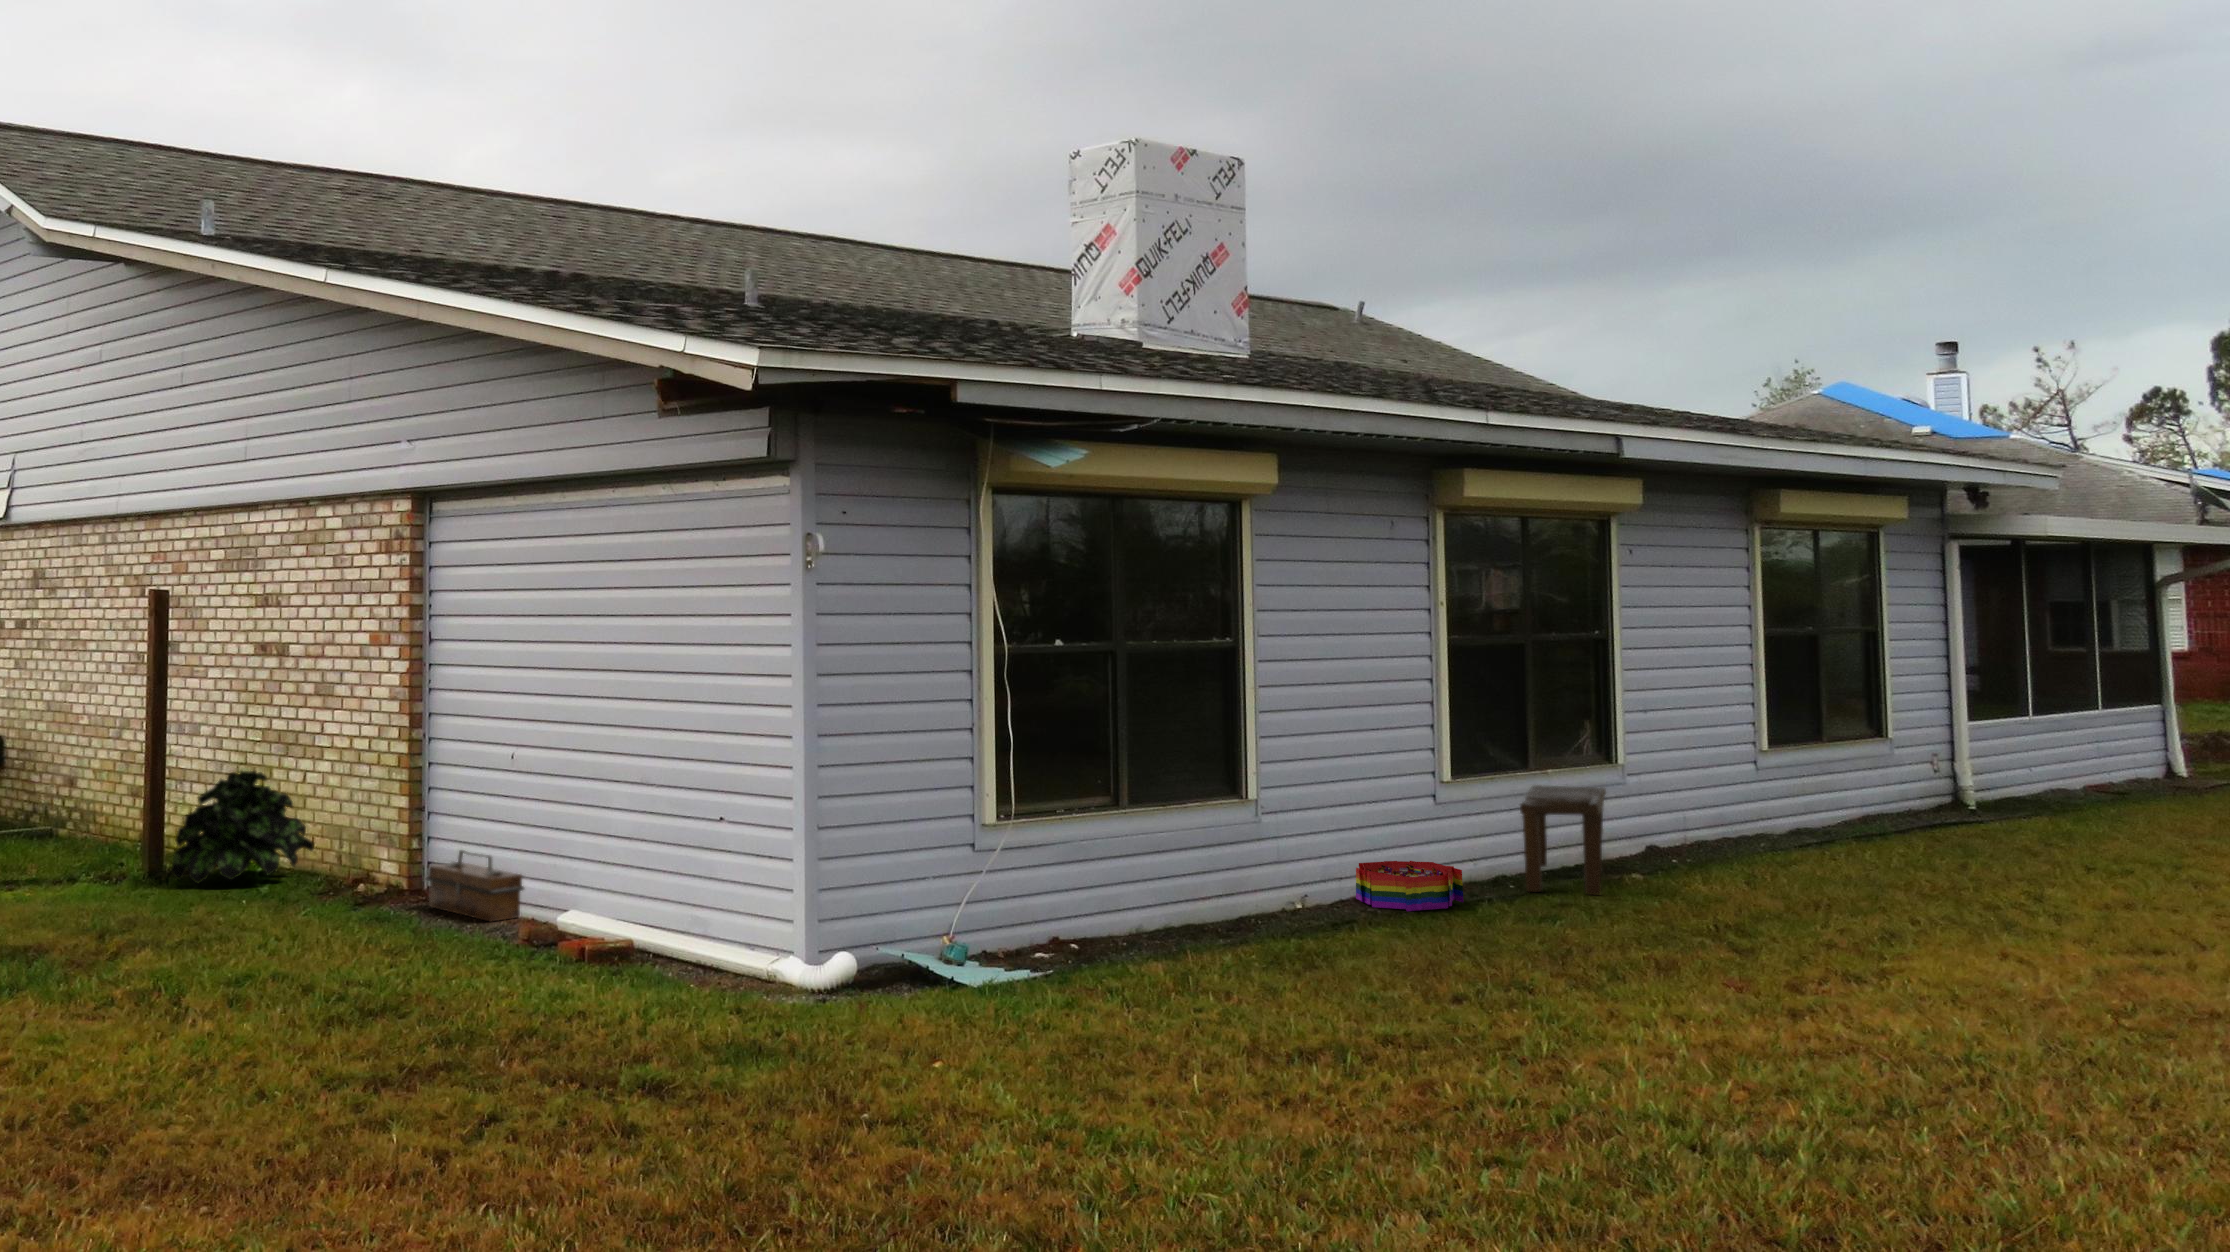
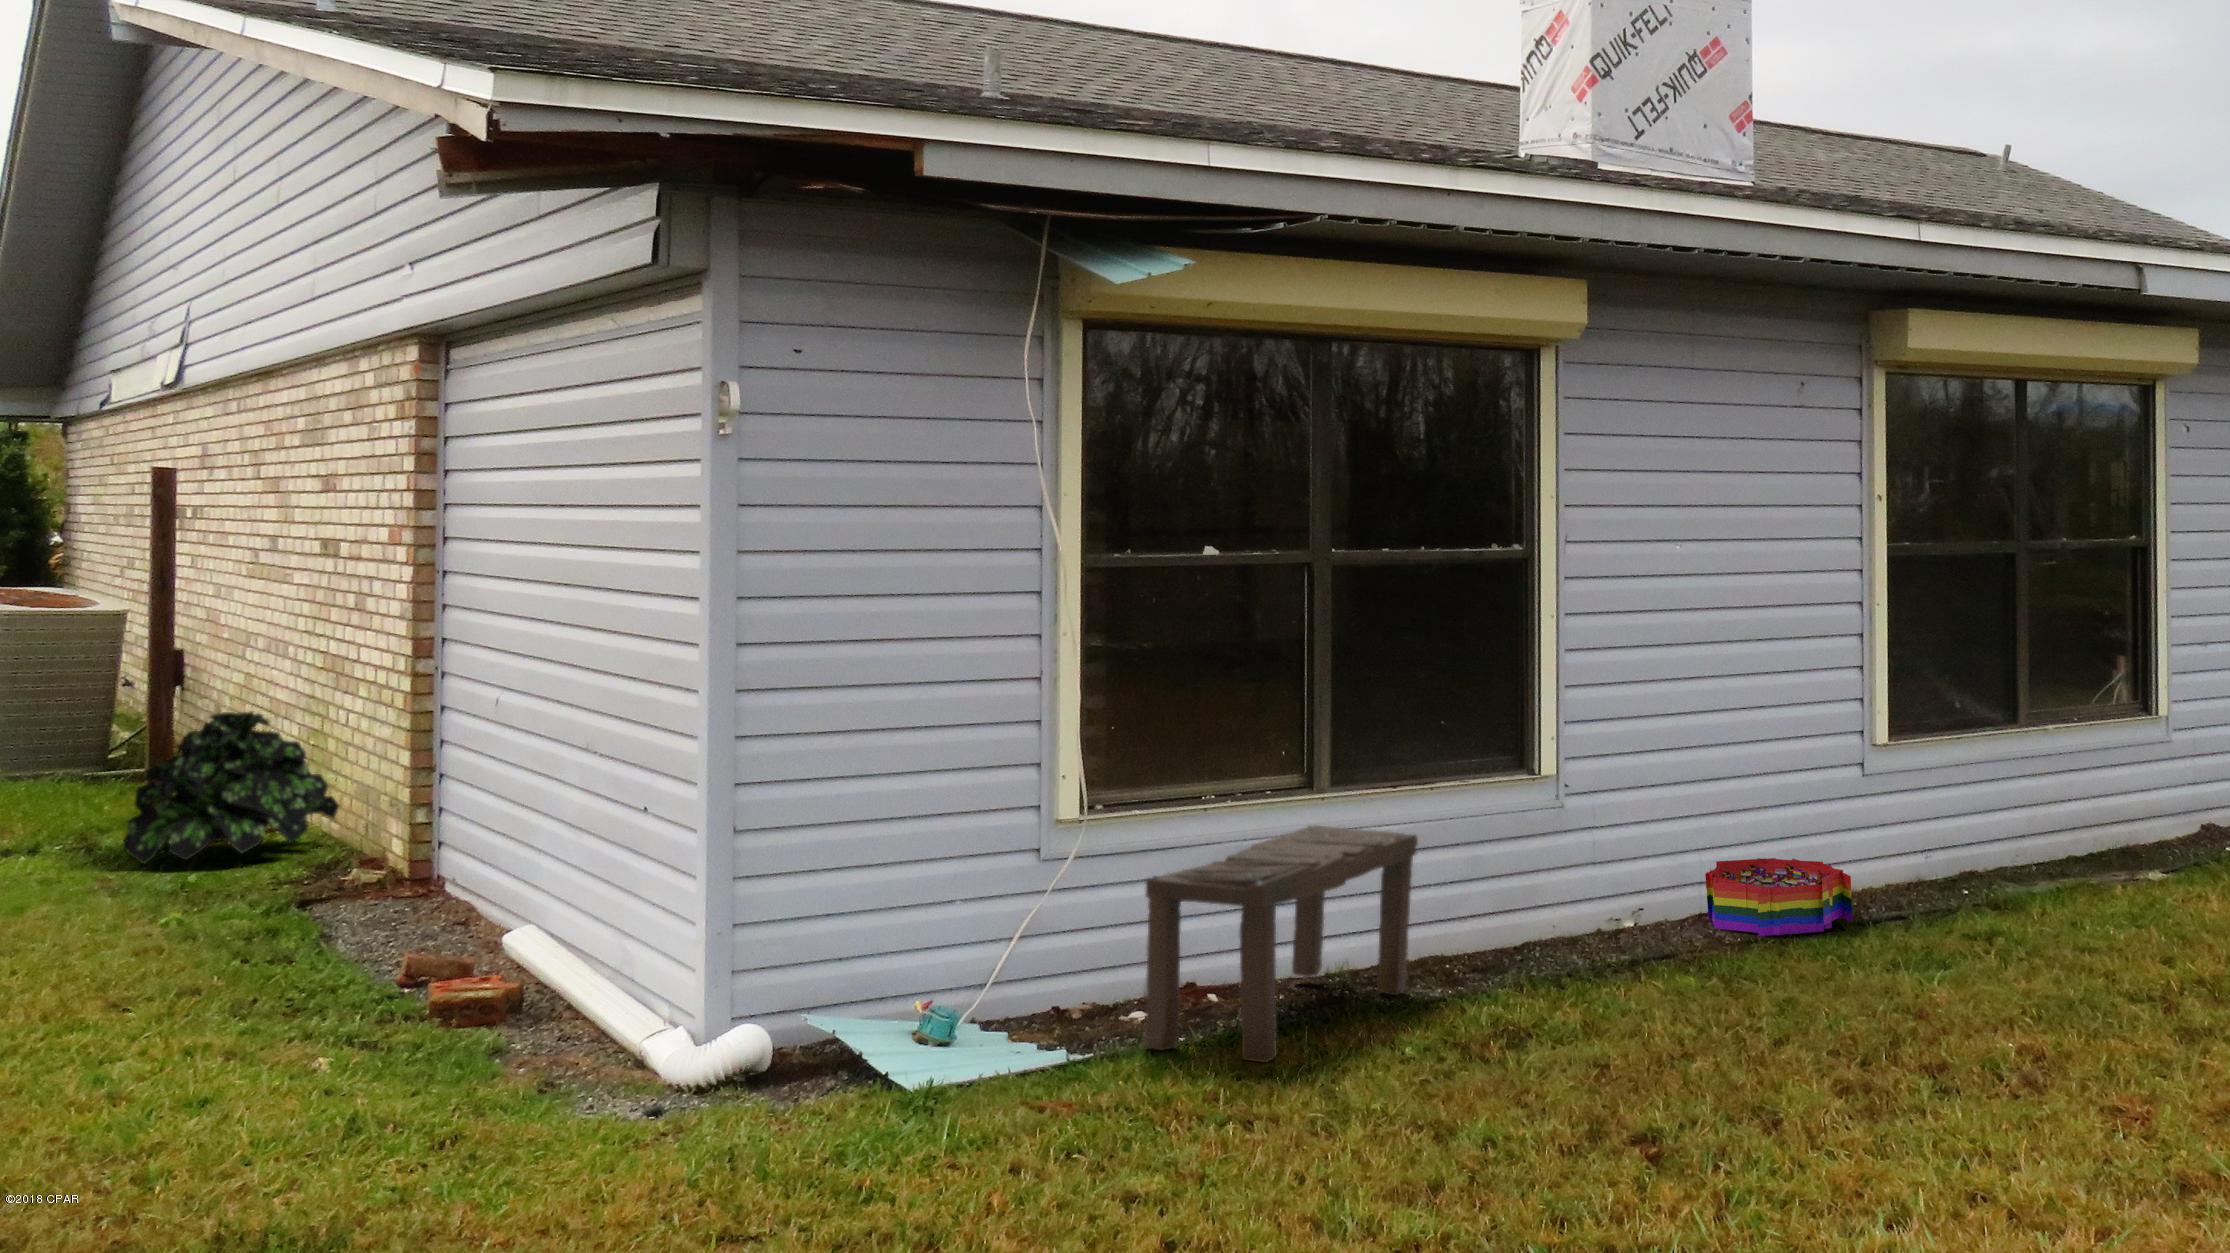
bench: present [1520,785,1606,896] -> present [1146,825,1418,1063]
toolbox: present [426,850,524,922] -> none [385,829,487,935]

